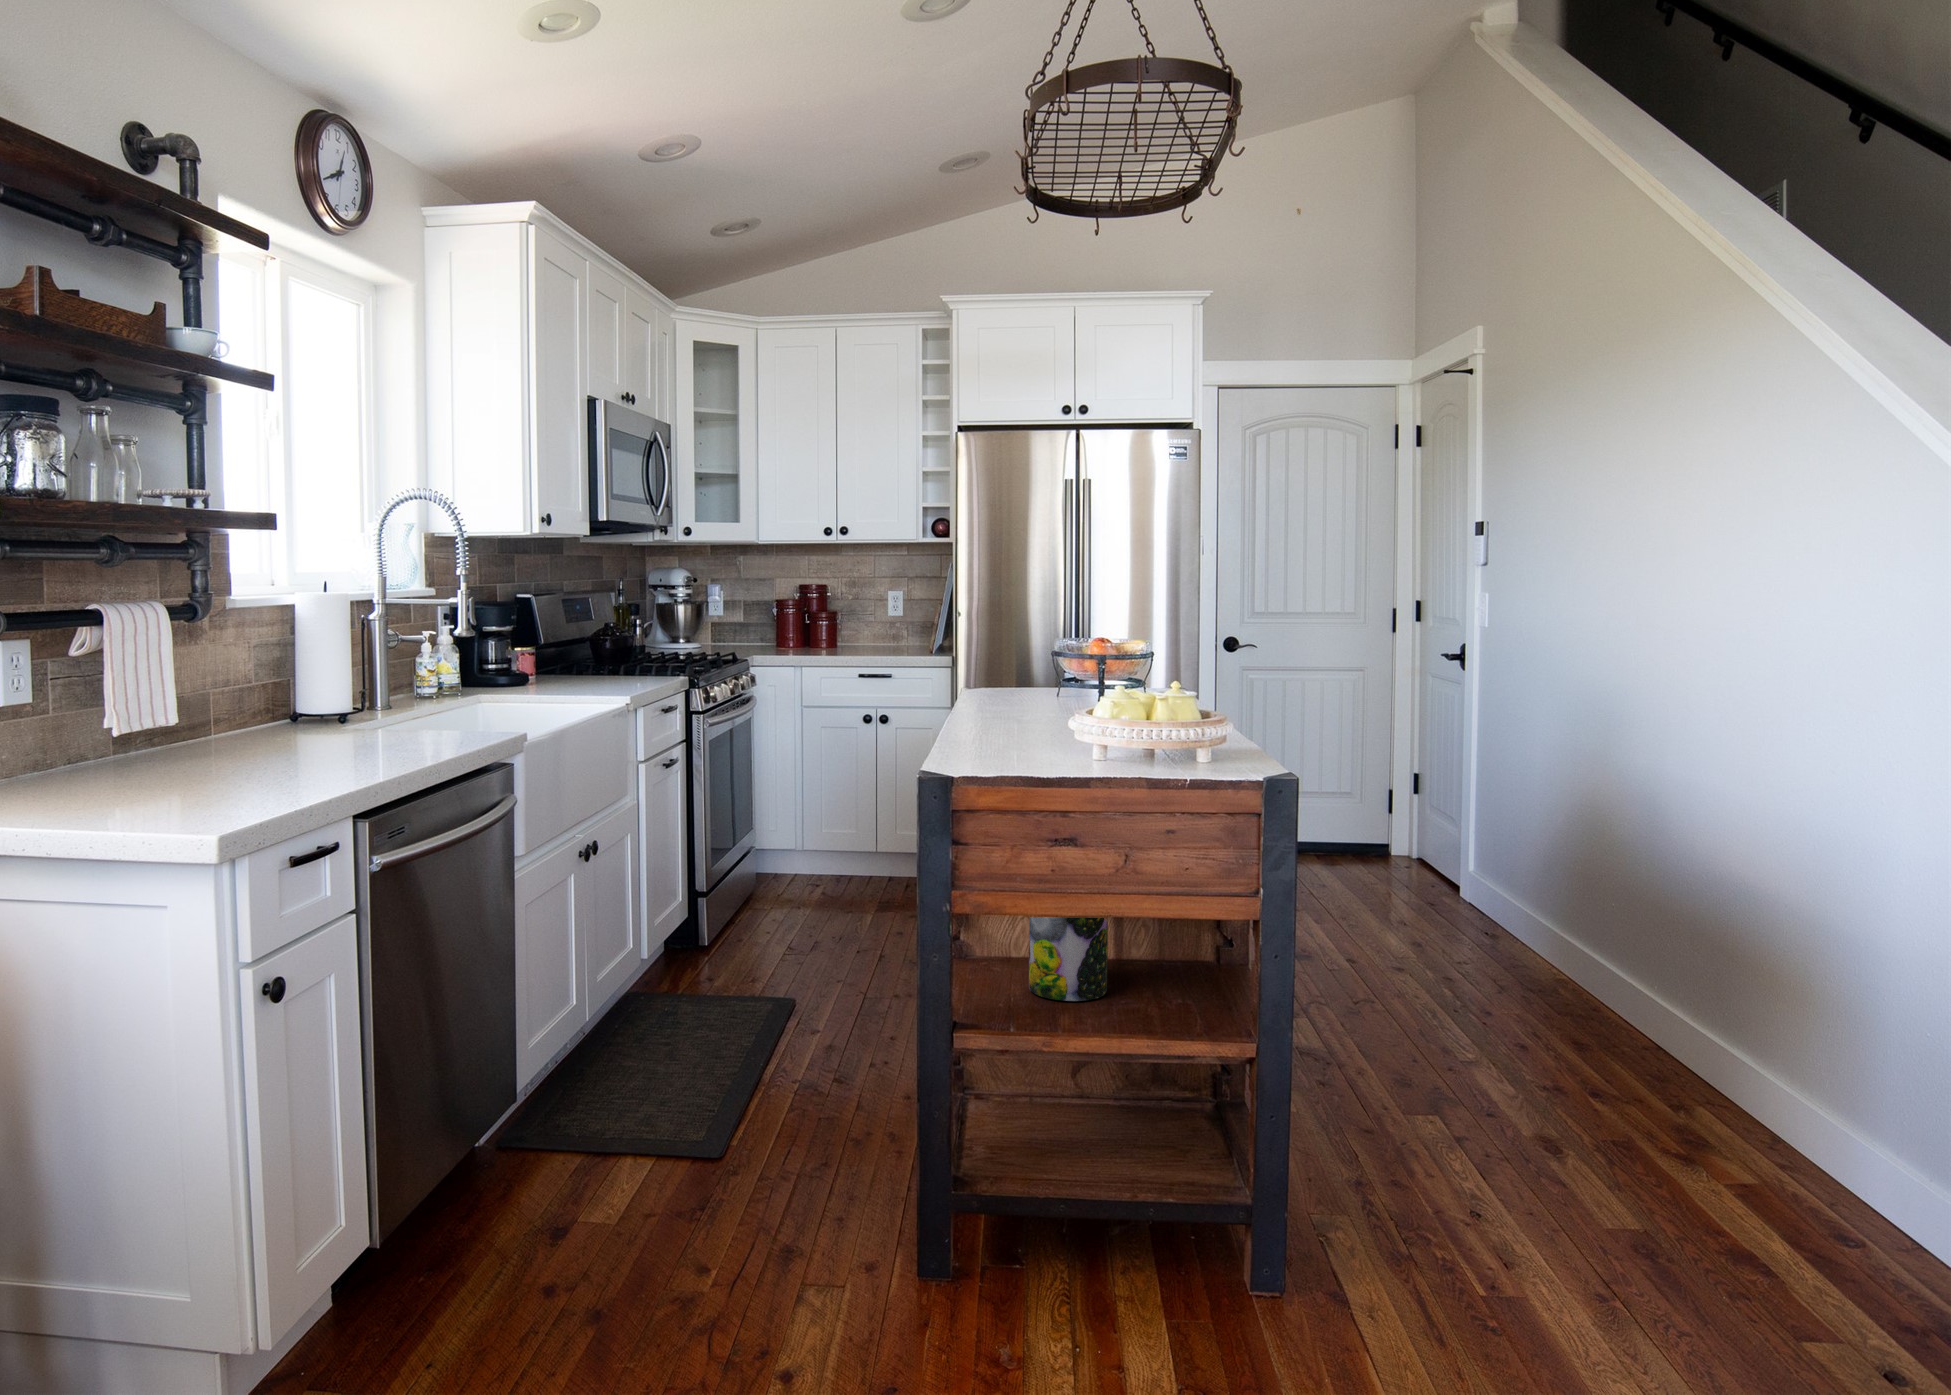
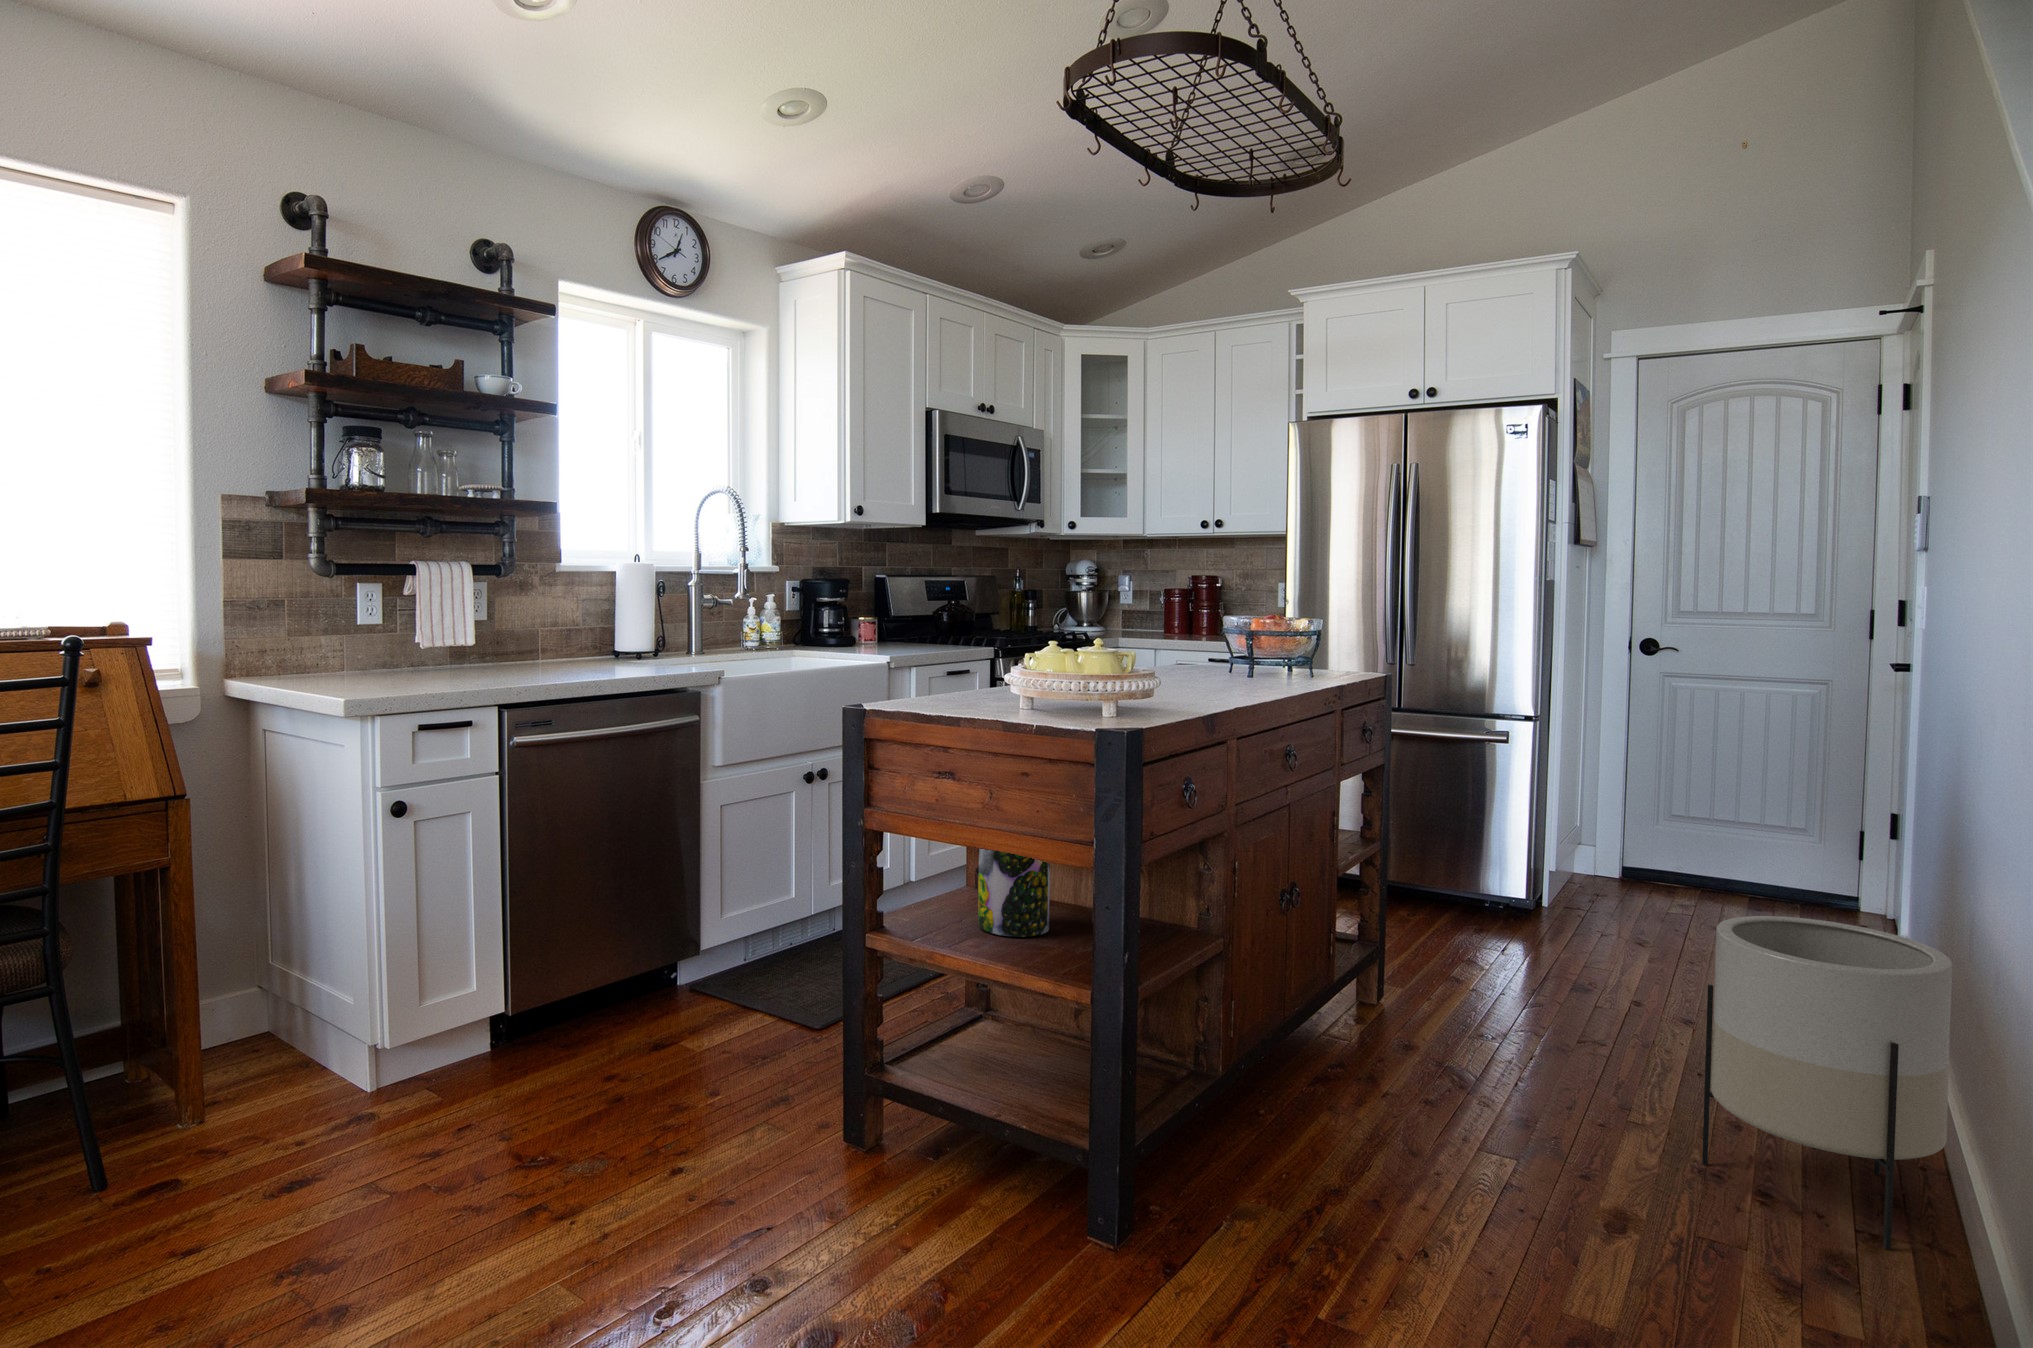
planter: none [1503,869,1672,1106] -> present [1702,916,1952,1249]

